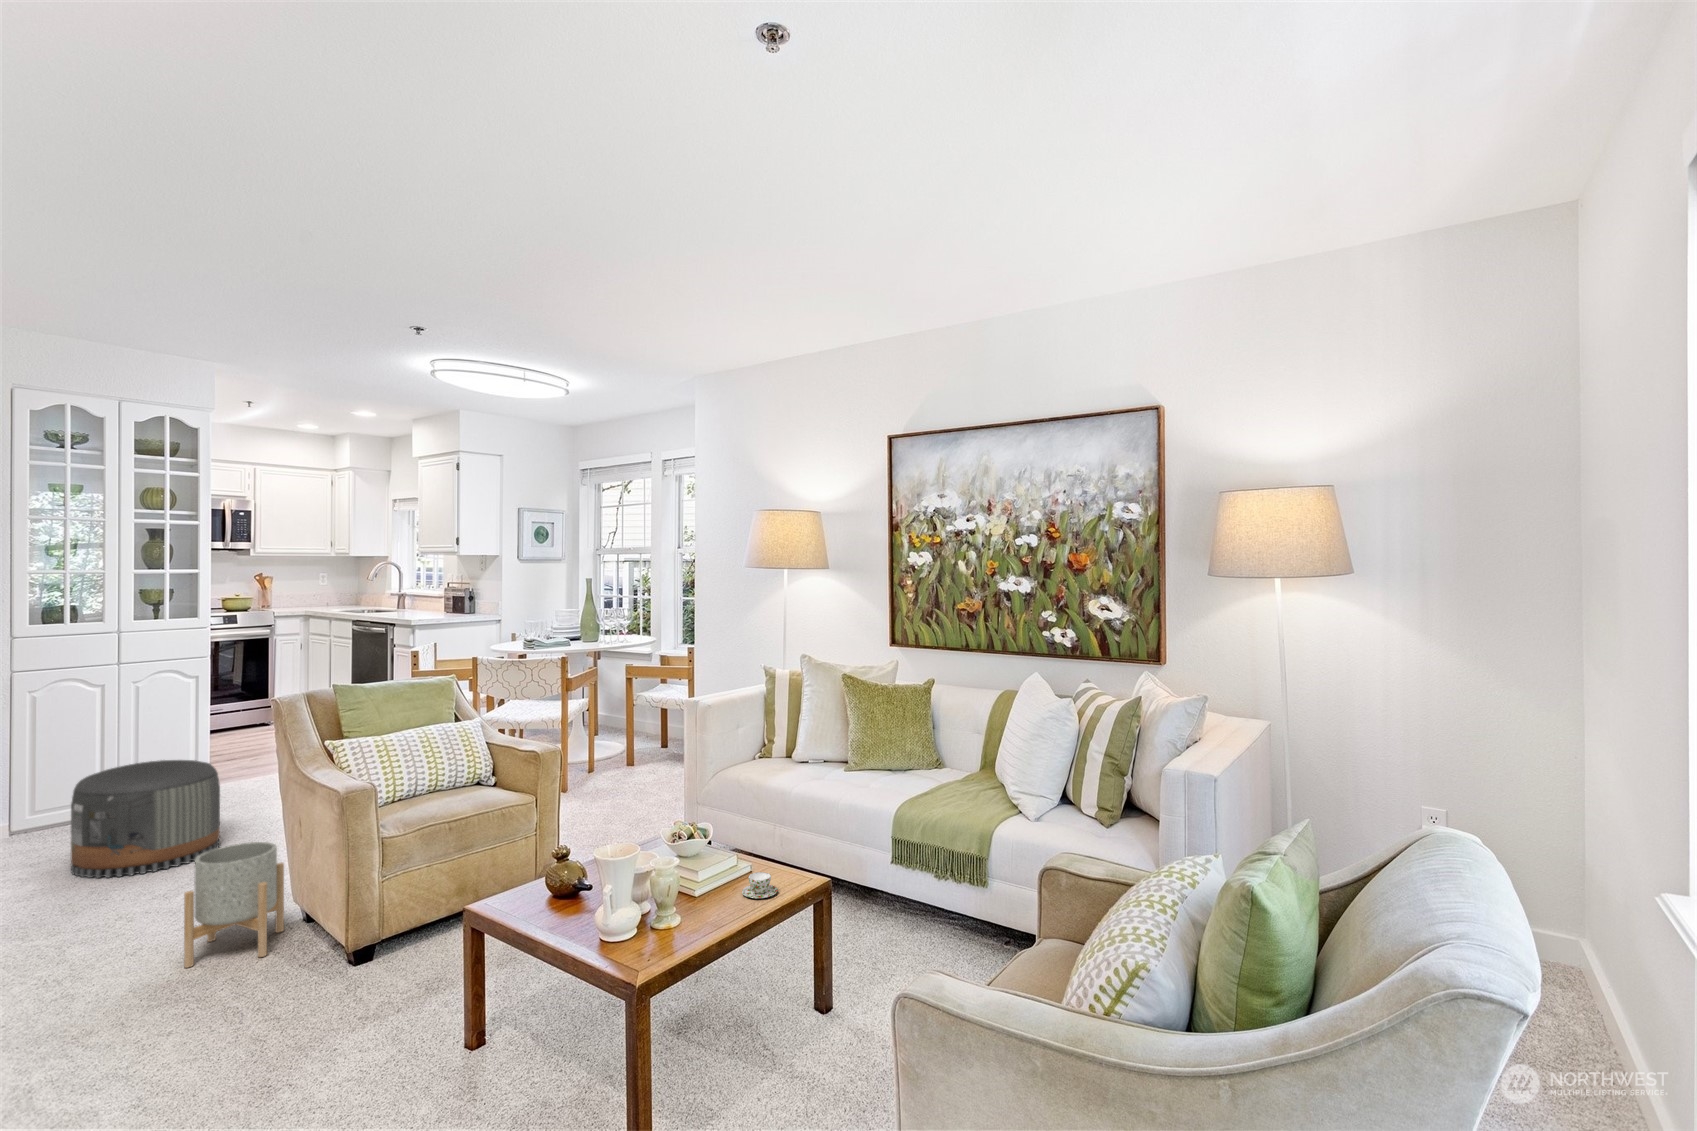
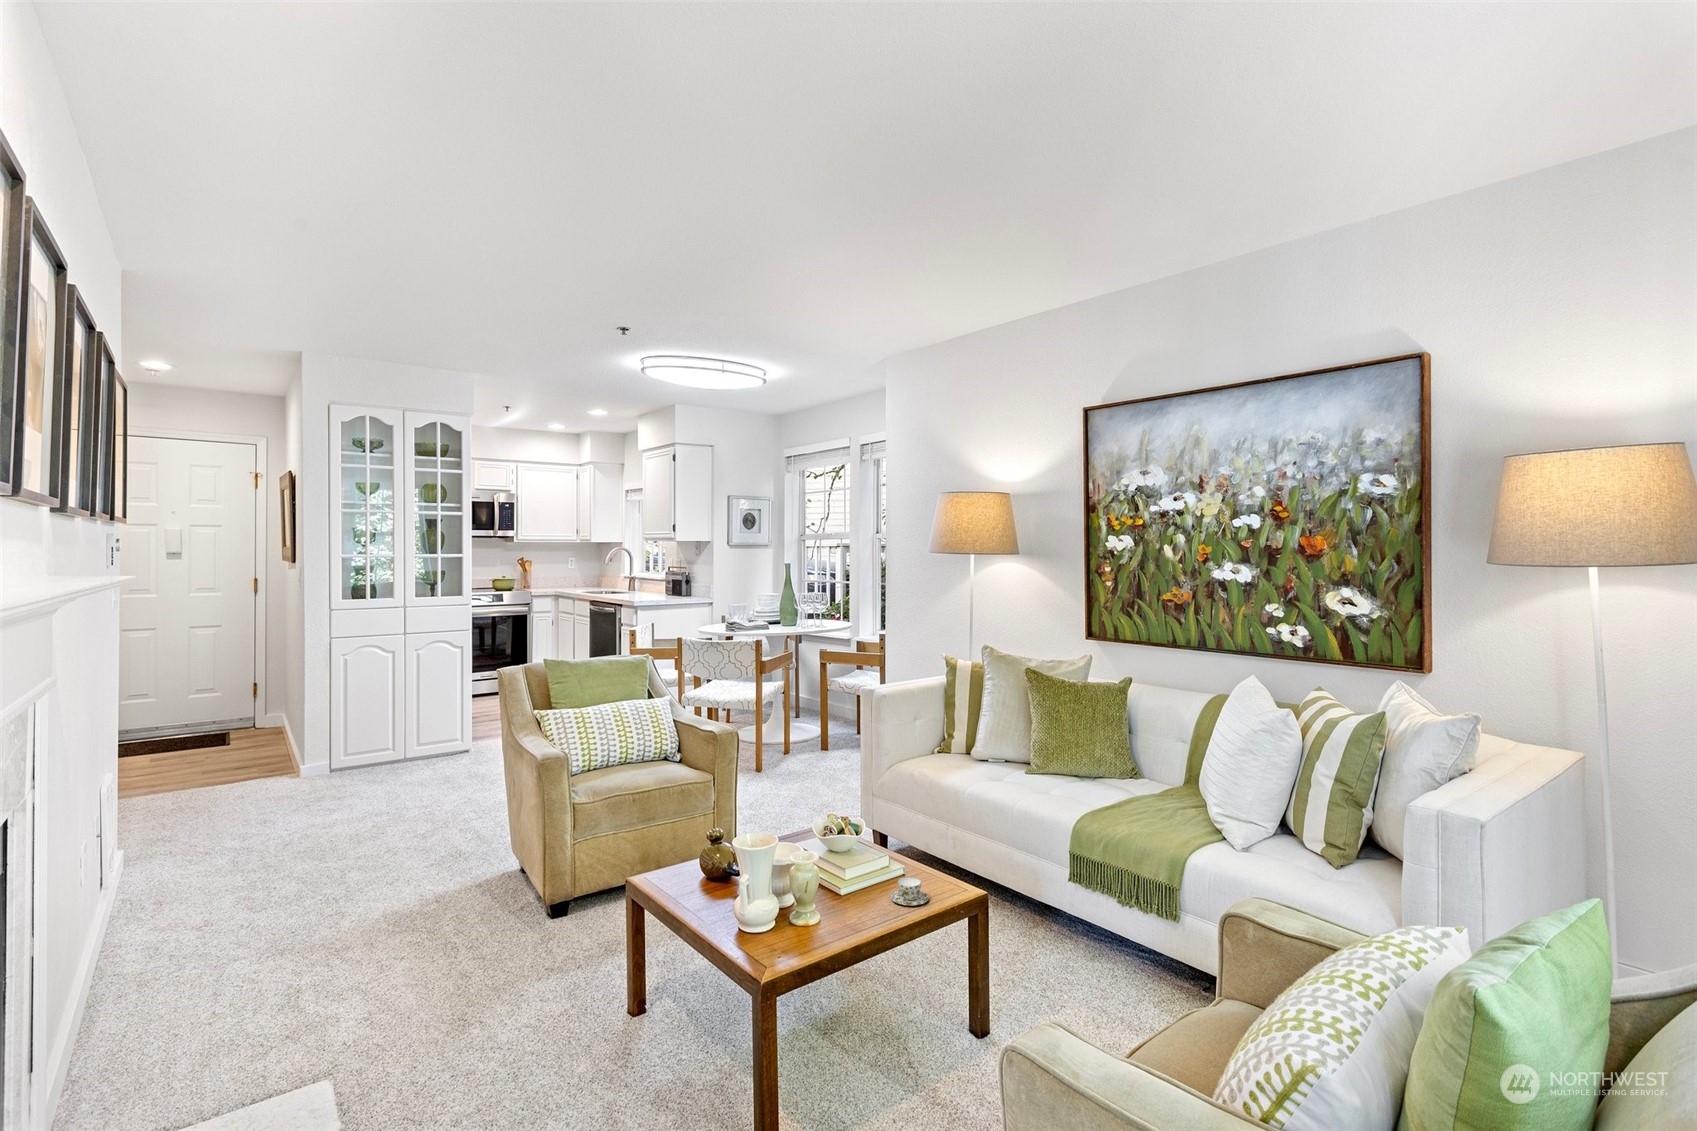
pouf: present [71,760,220,878] -> none [357,720,468,818]
planter: present [184,842,284,968] -> none [419,799,501,905]

